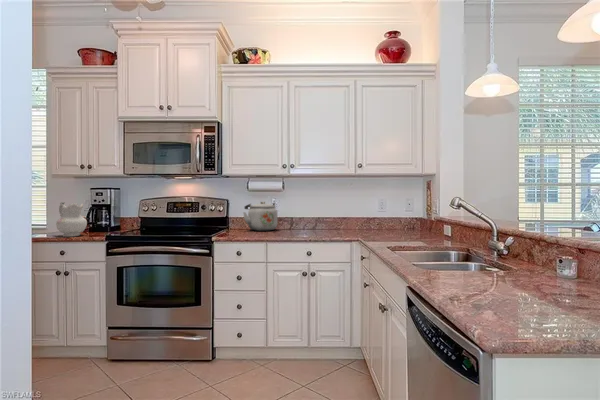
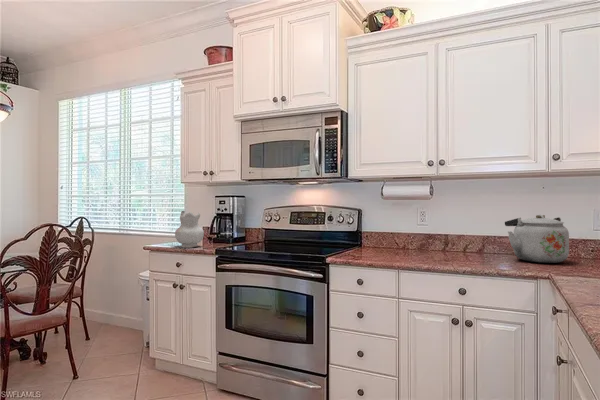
kettle: present [243,202,278,231] -> present [505,215,569,263]

